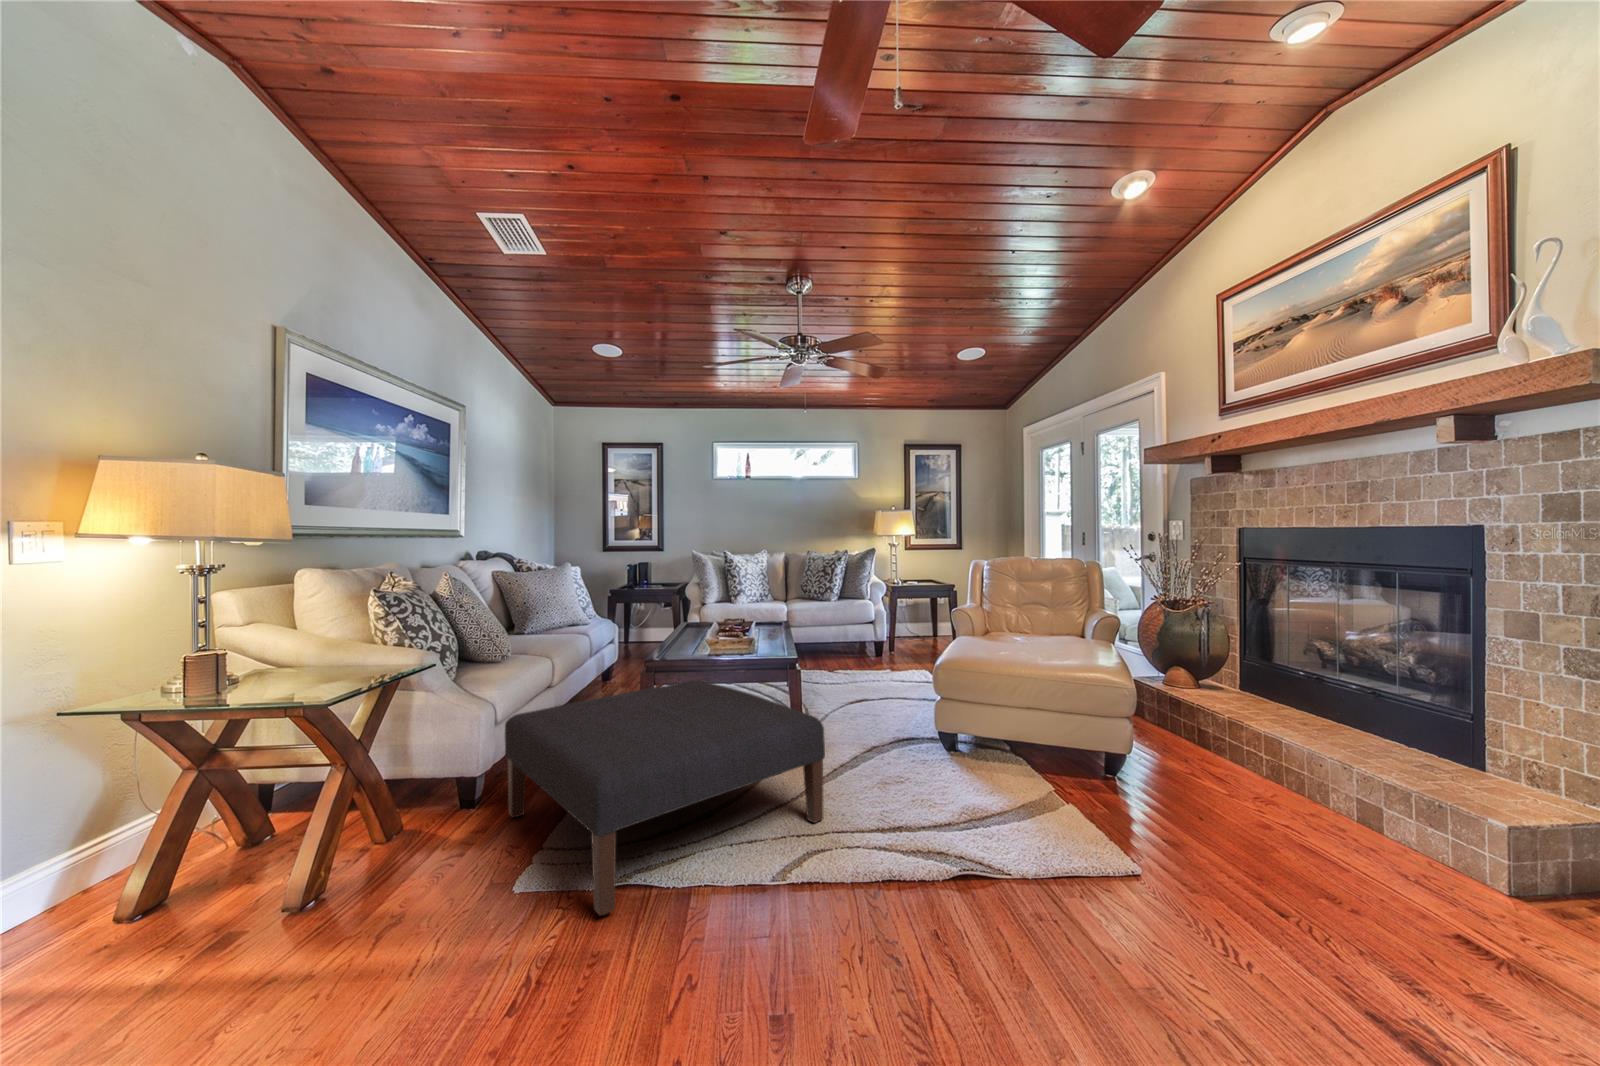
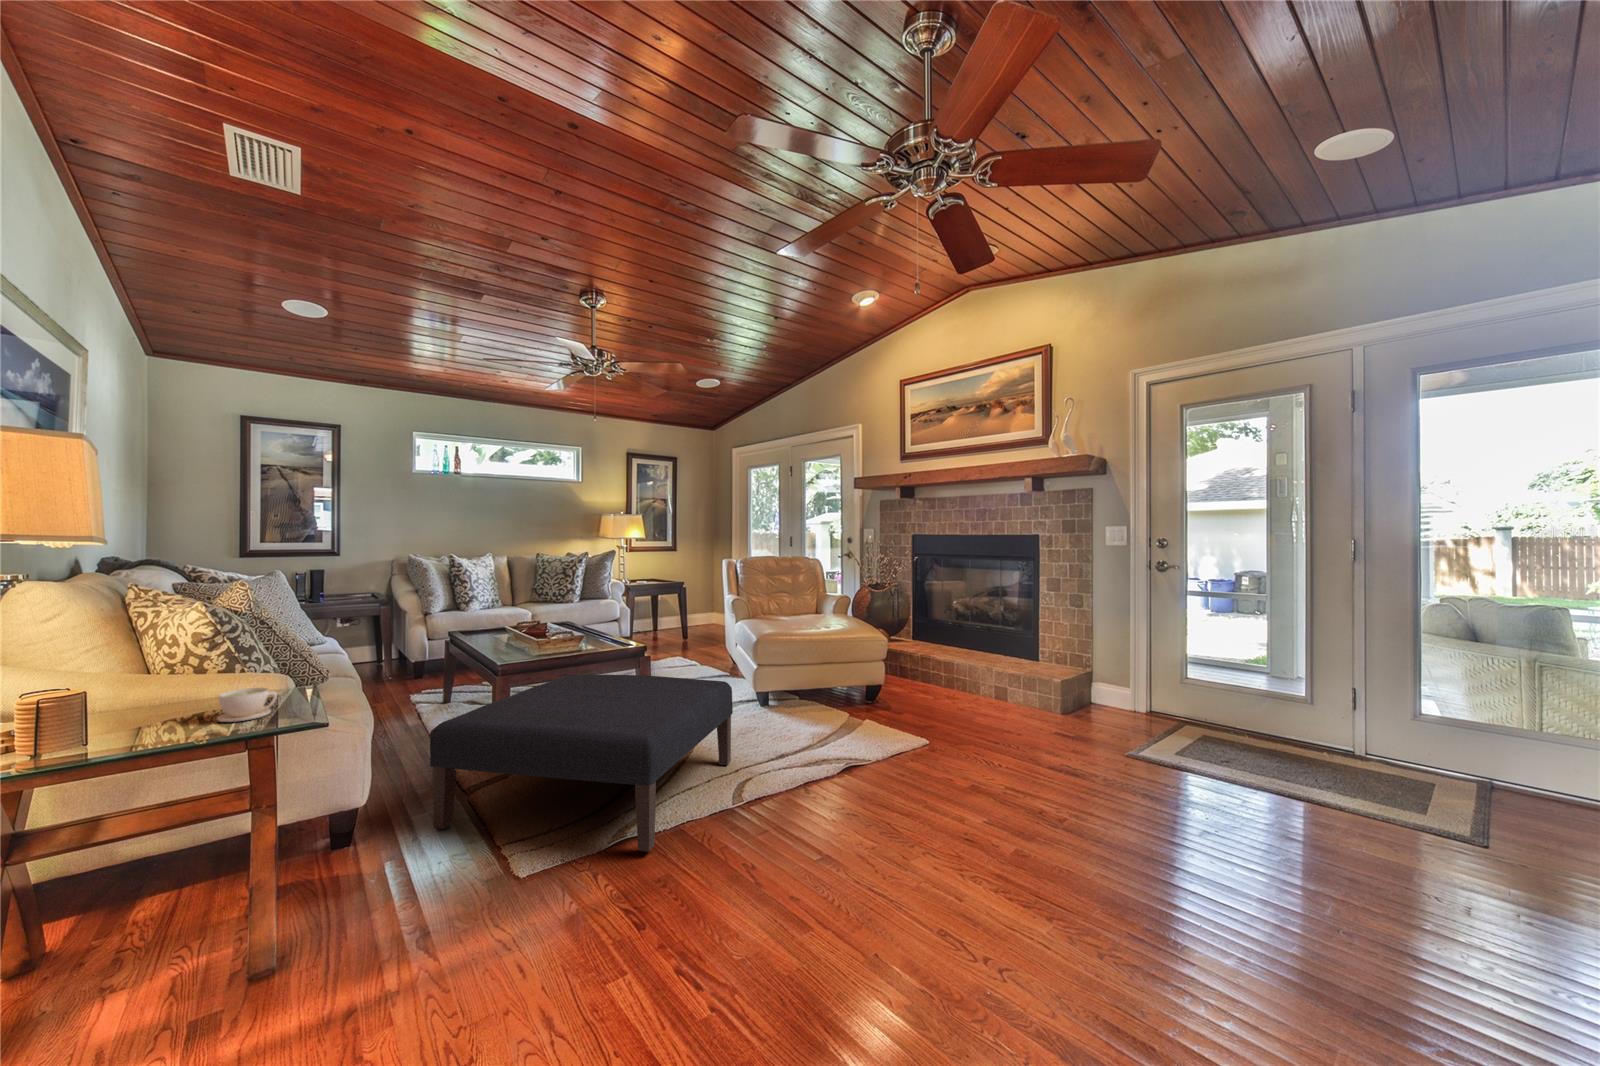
coffee cup: none [252,666,298,695] -> present [217,688,277,722]

